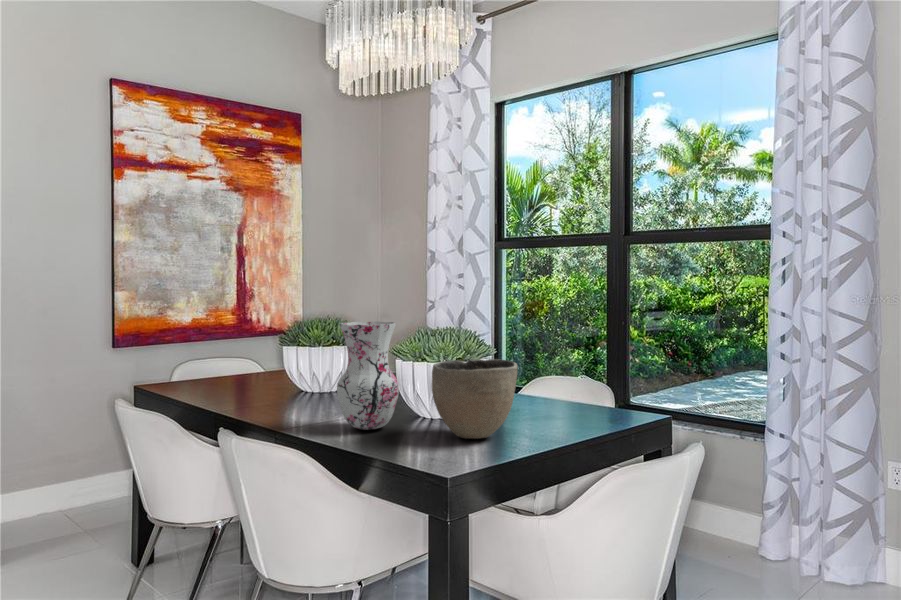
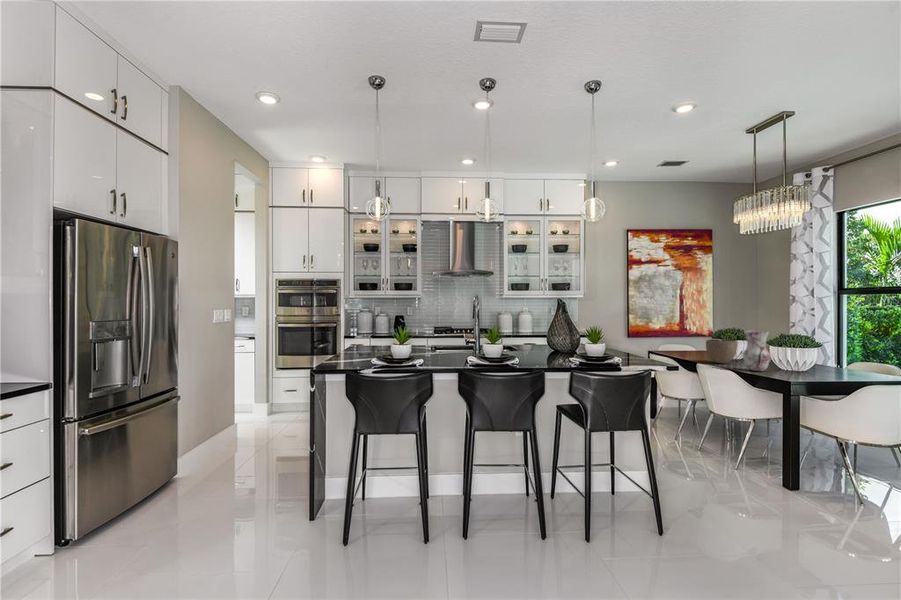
bowl: present [432,359,518,439] -> present [706,339,738,364]

